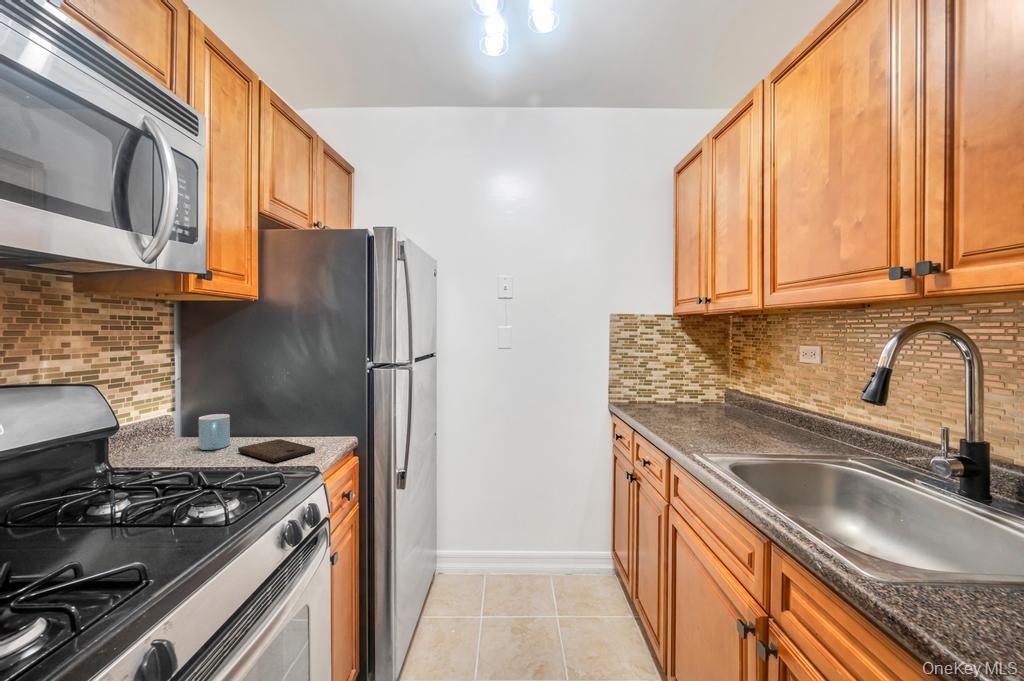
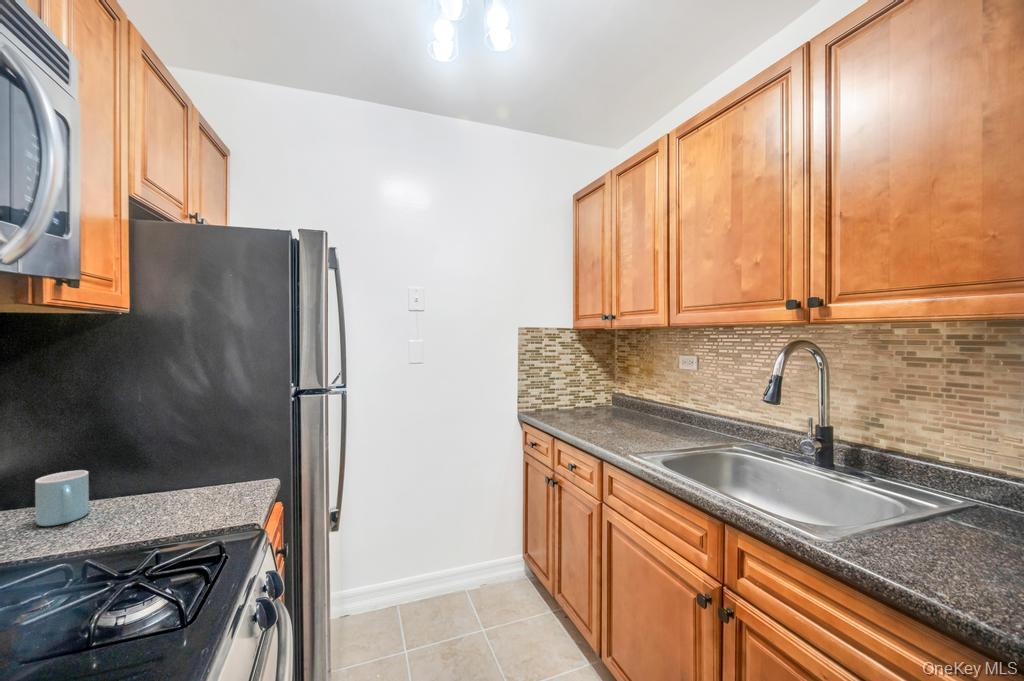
cutting board: present [238,439,315,462] -> none [113,495,237,529]

